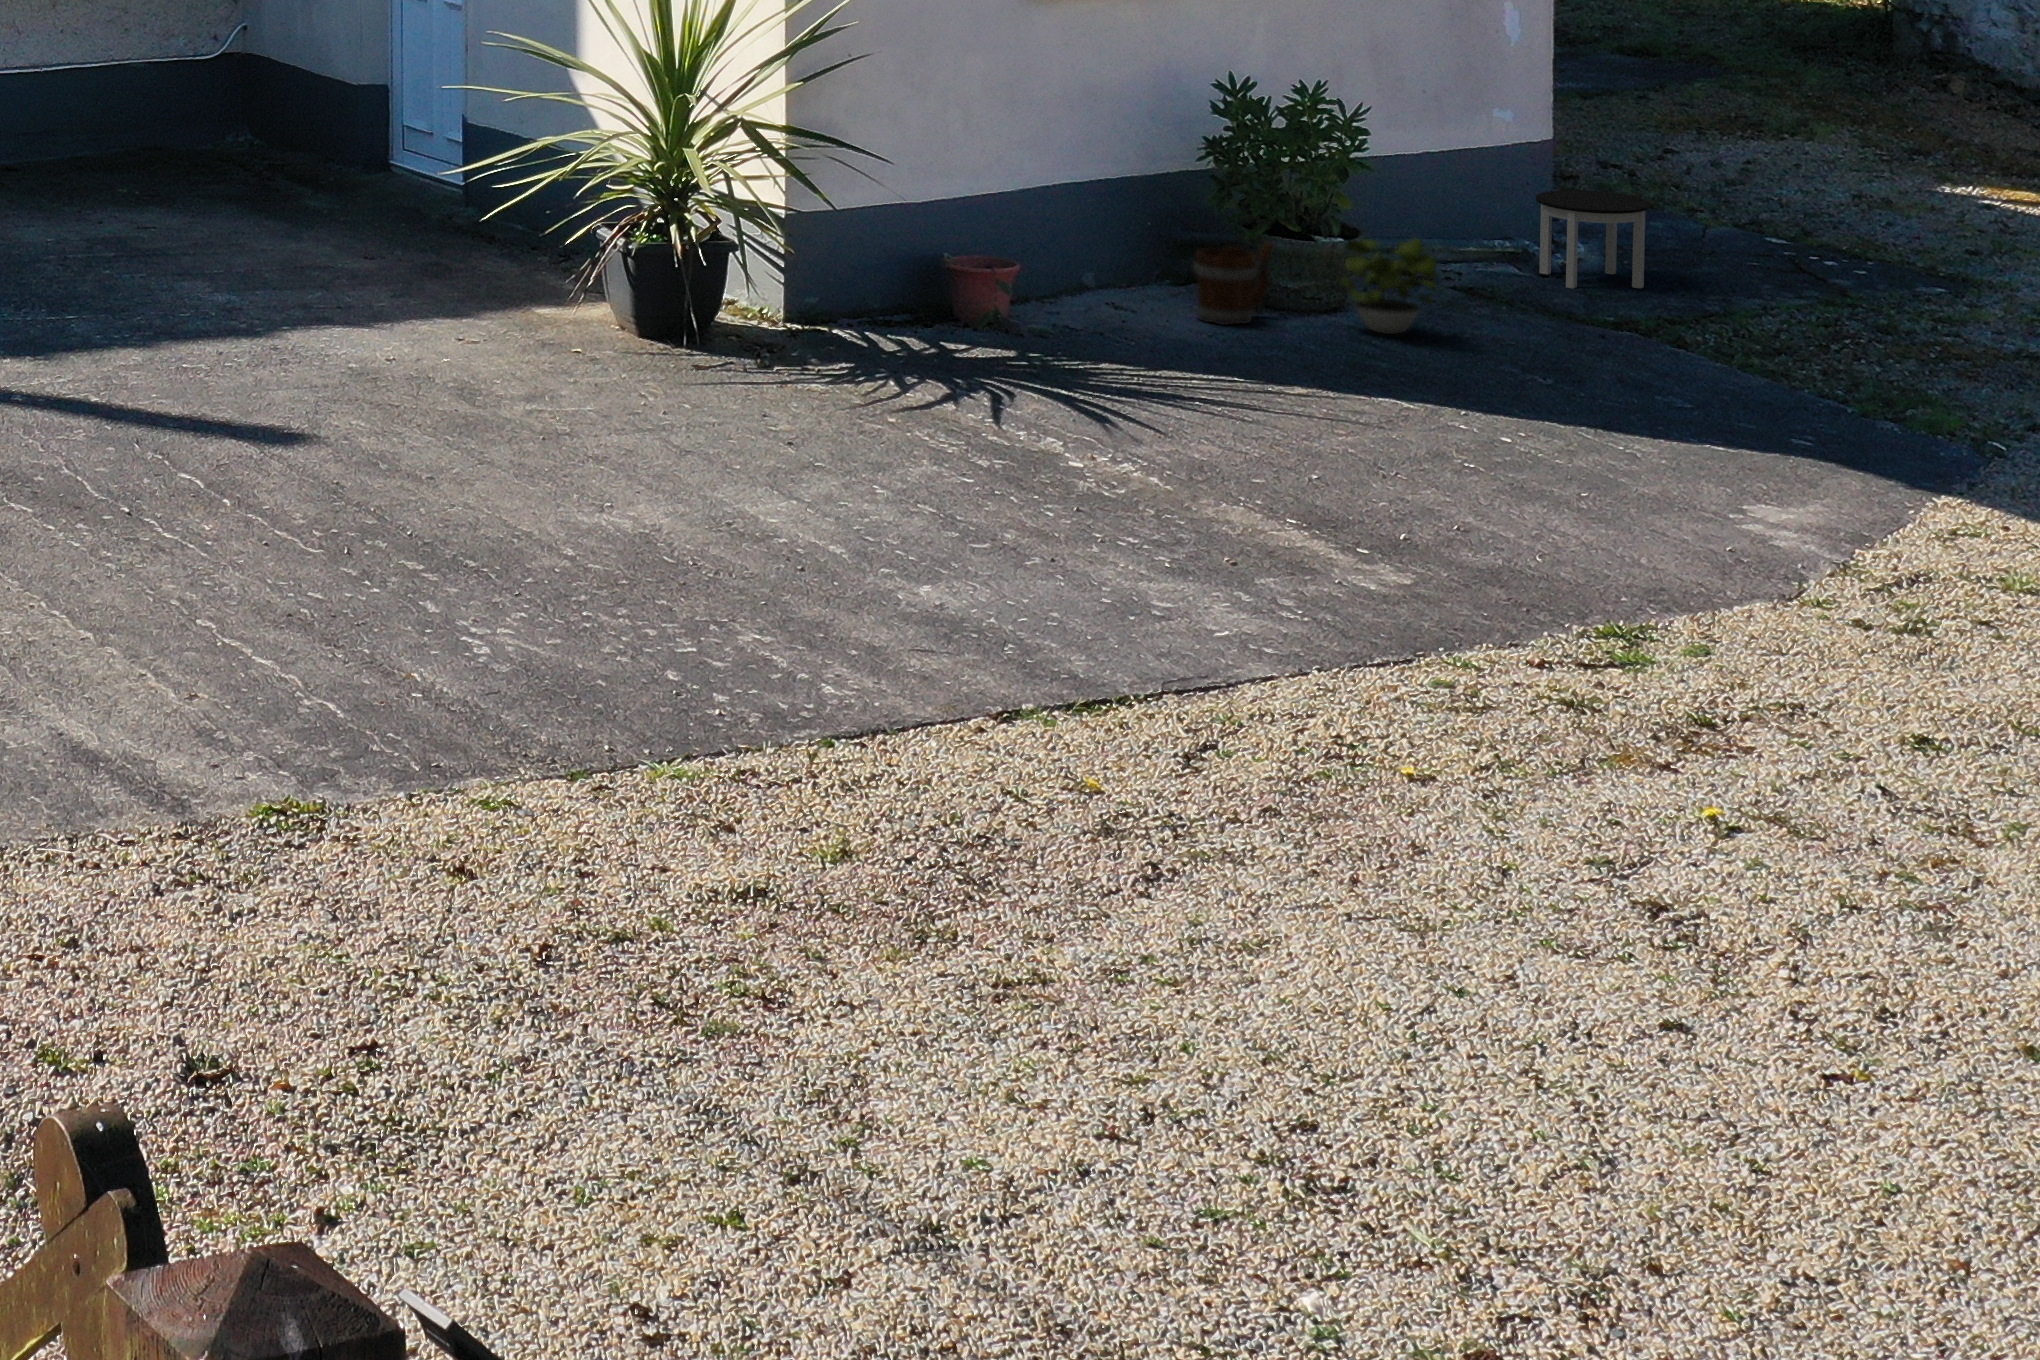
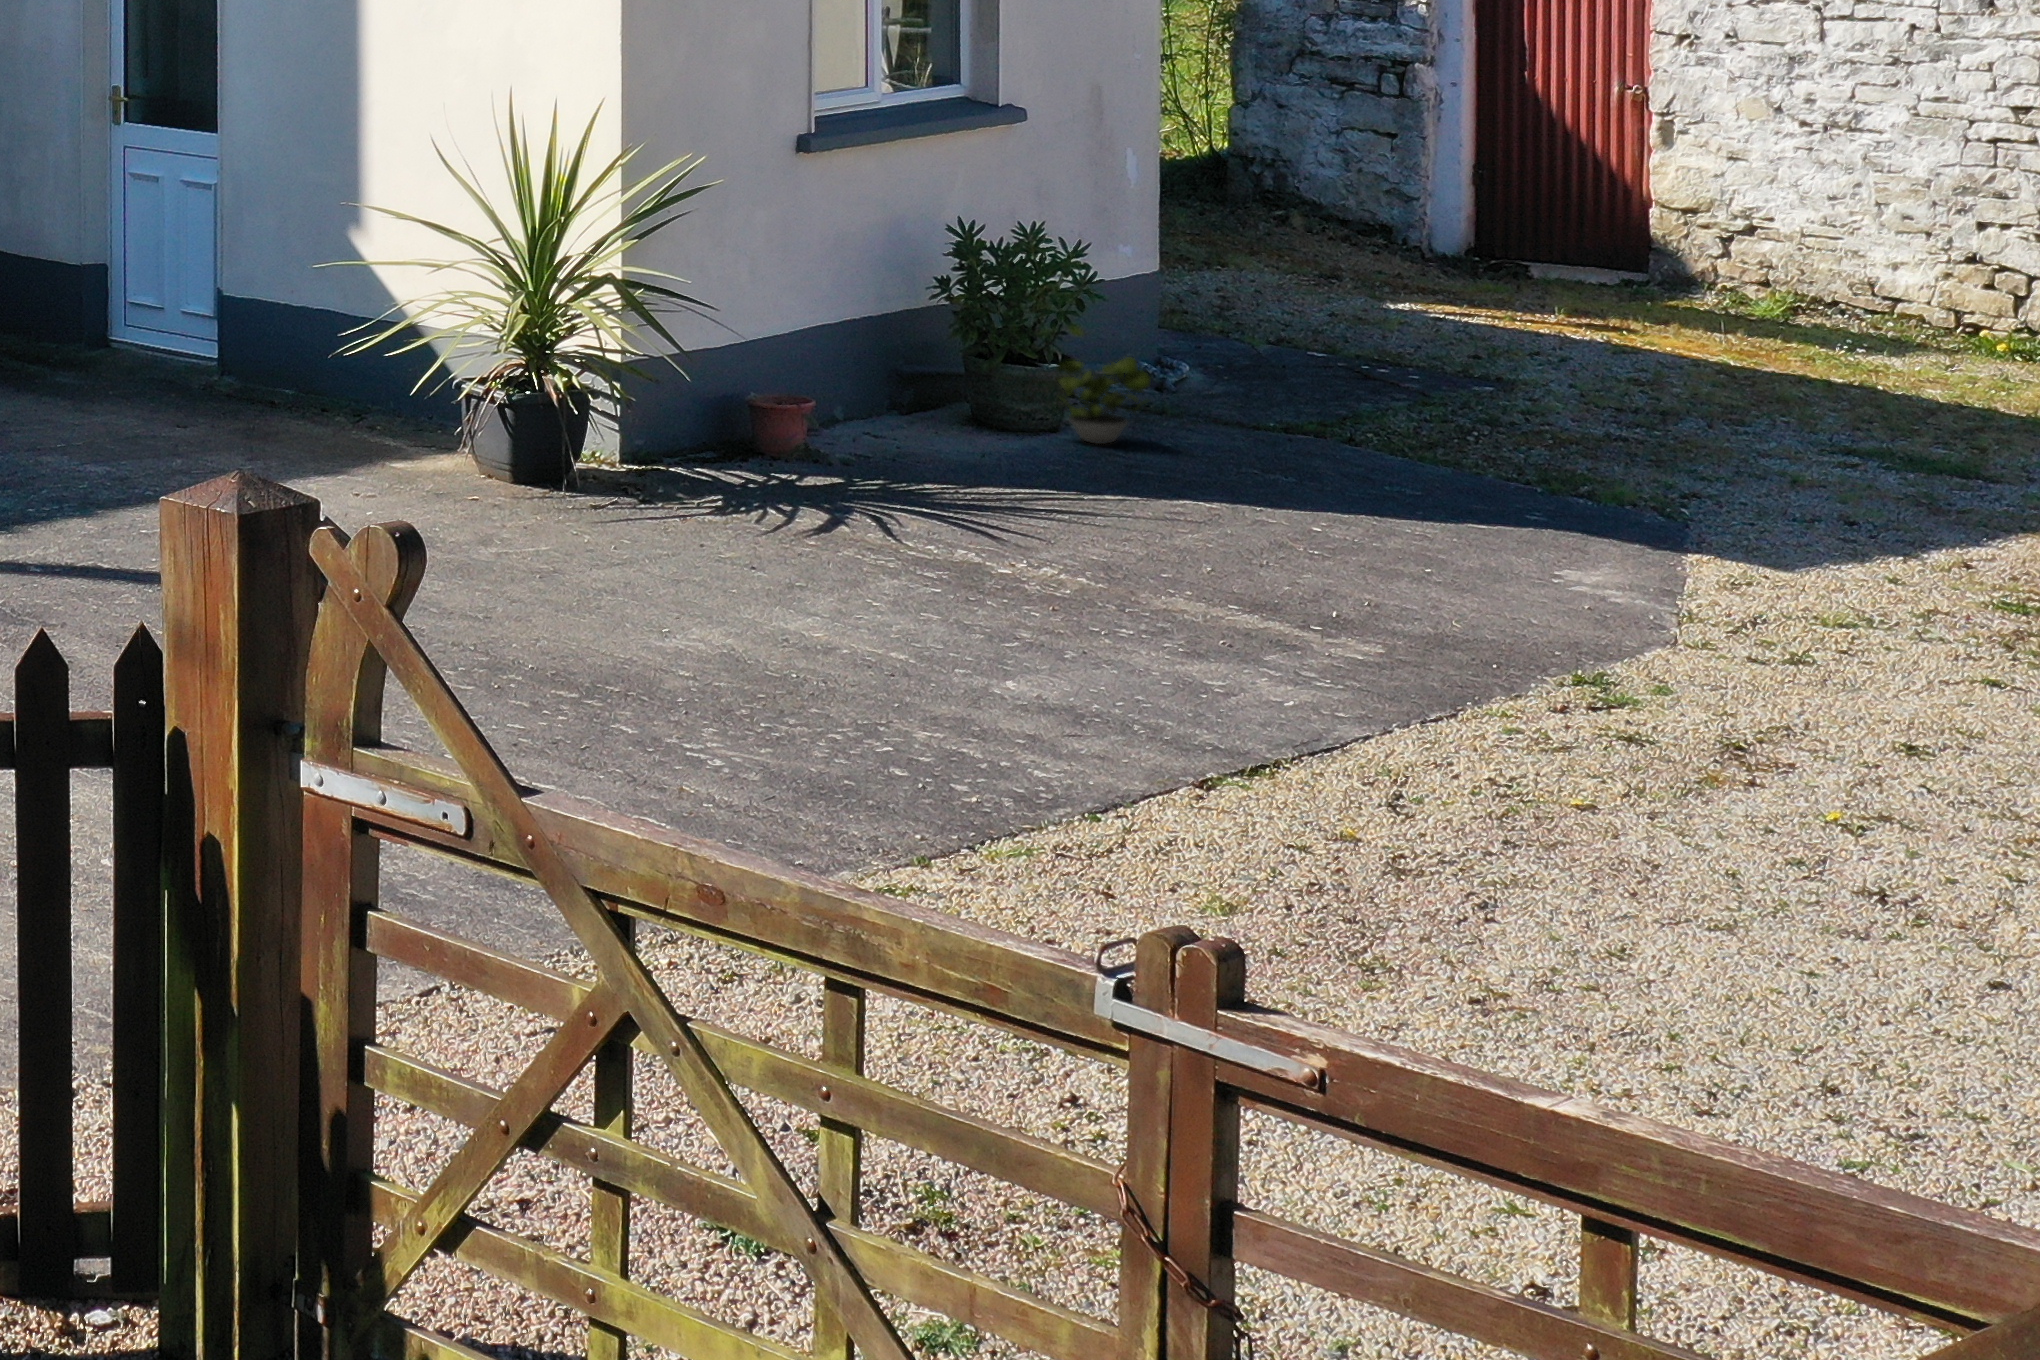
round table: present [1536,190,1650,288] -> none [1147,312,1245,398]
bucket: present [1194,242,1274,325] -> none [934,367,995,444]

